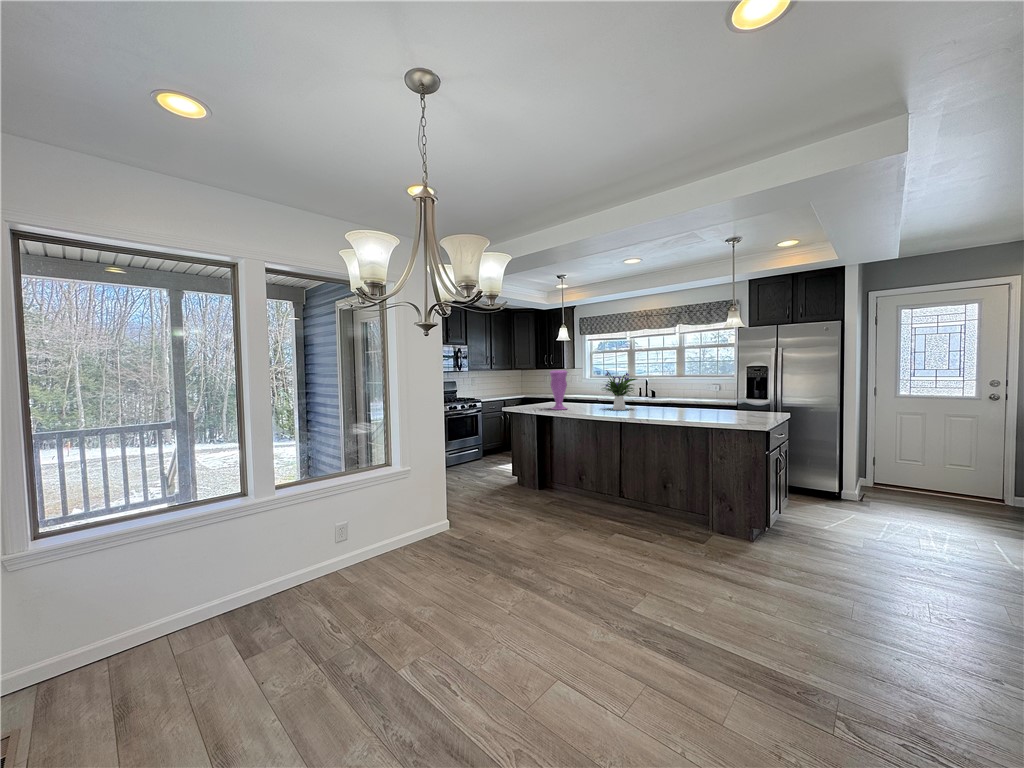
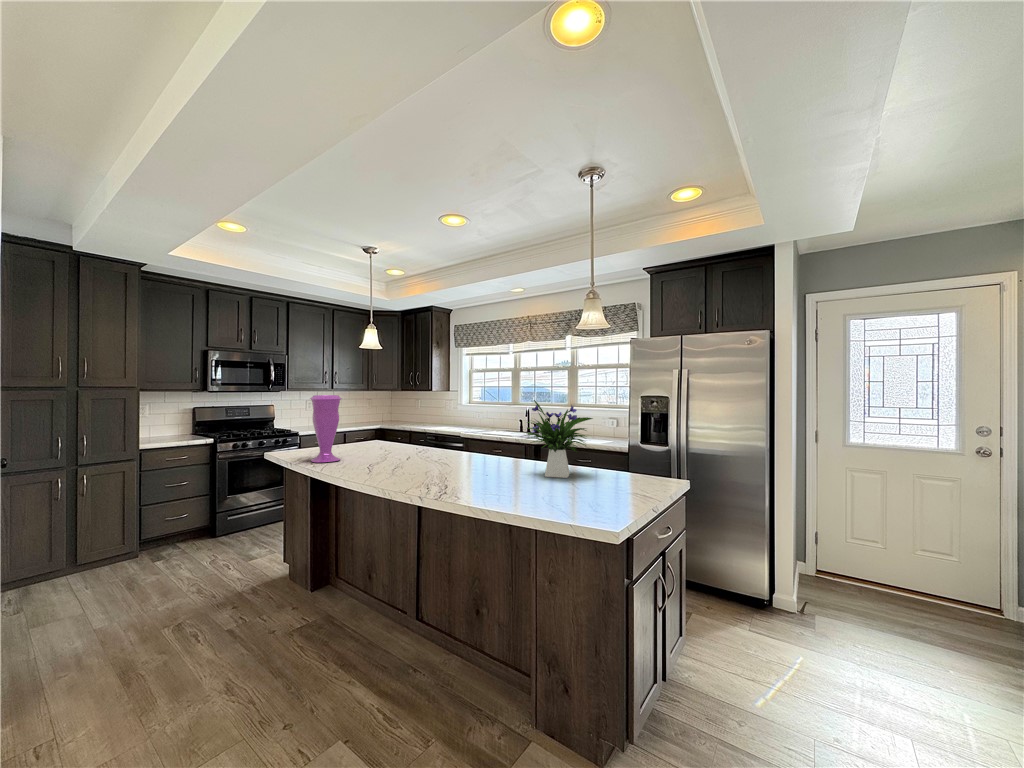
flower arrangement: present [603,371,637,410] -> present [525,400,593,478]

